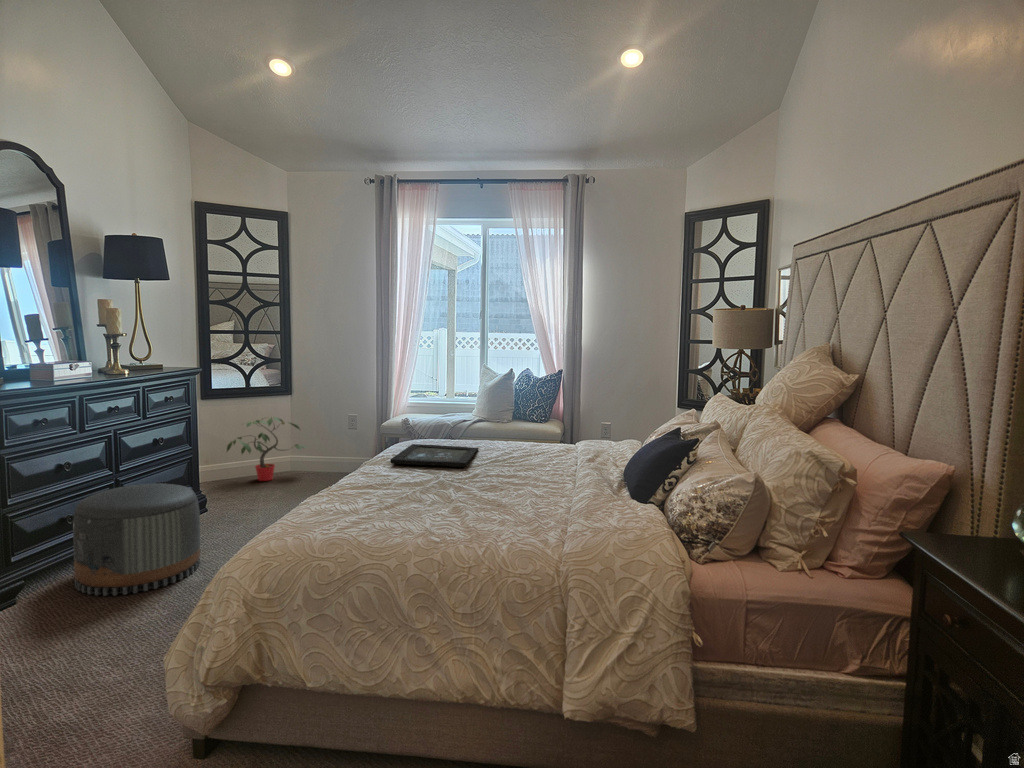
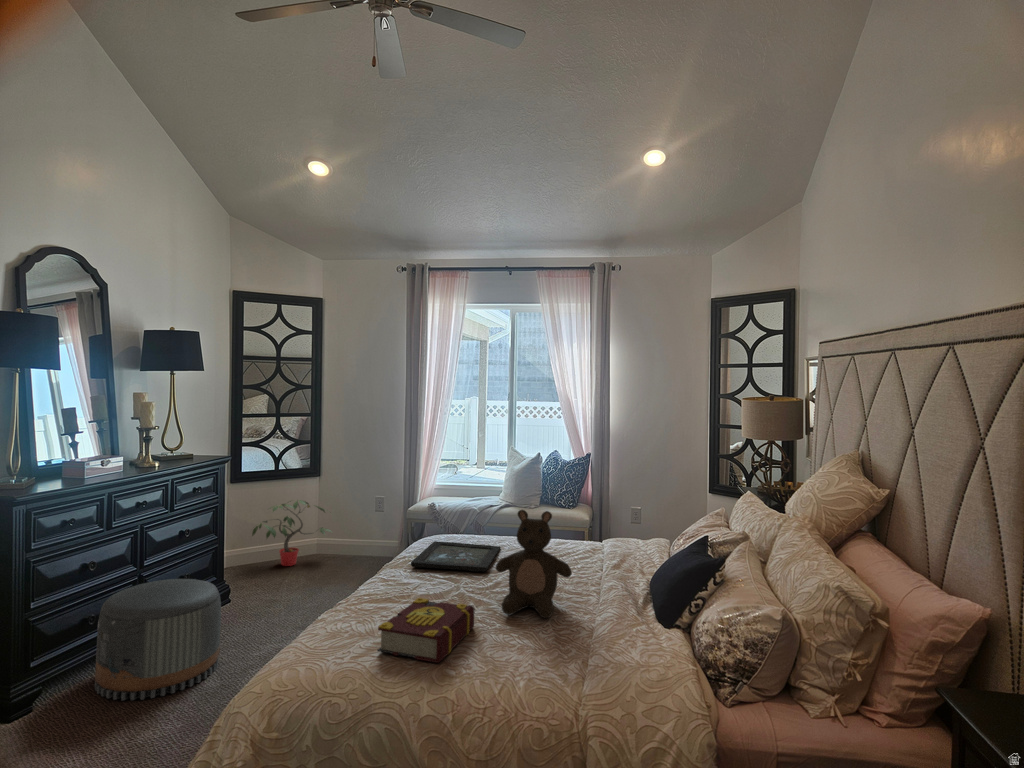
stuffed bear: none [476,401,551,501] -> present [496,510,572,618]
book: none [361,483,456,535] -> present [378,598,475,663]

